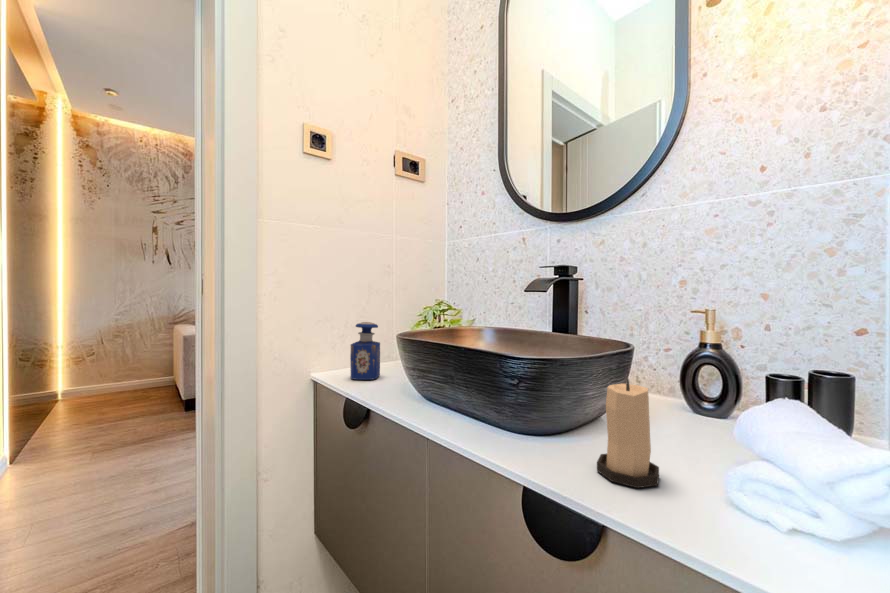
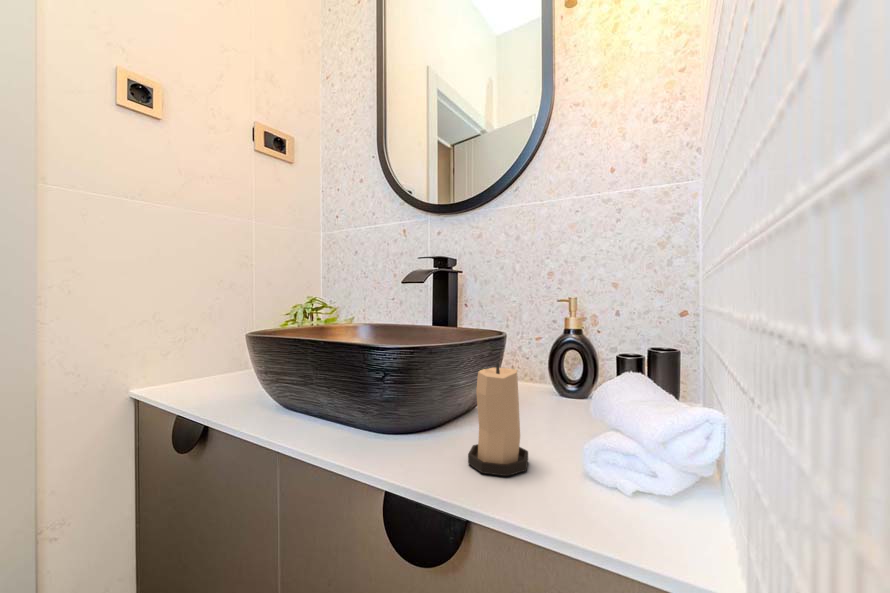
perfume bottle: present [350,322,380,380] -> none [189,321,232,392]

